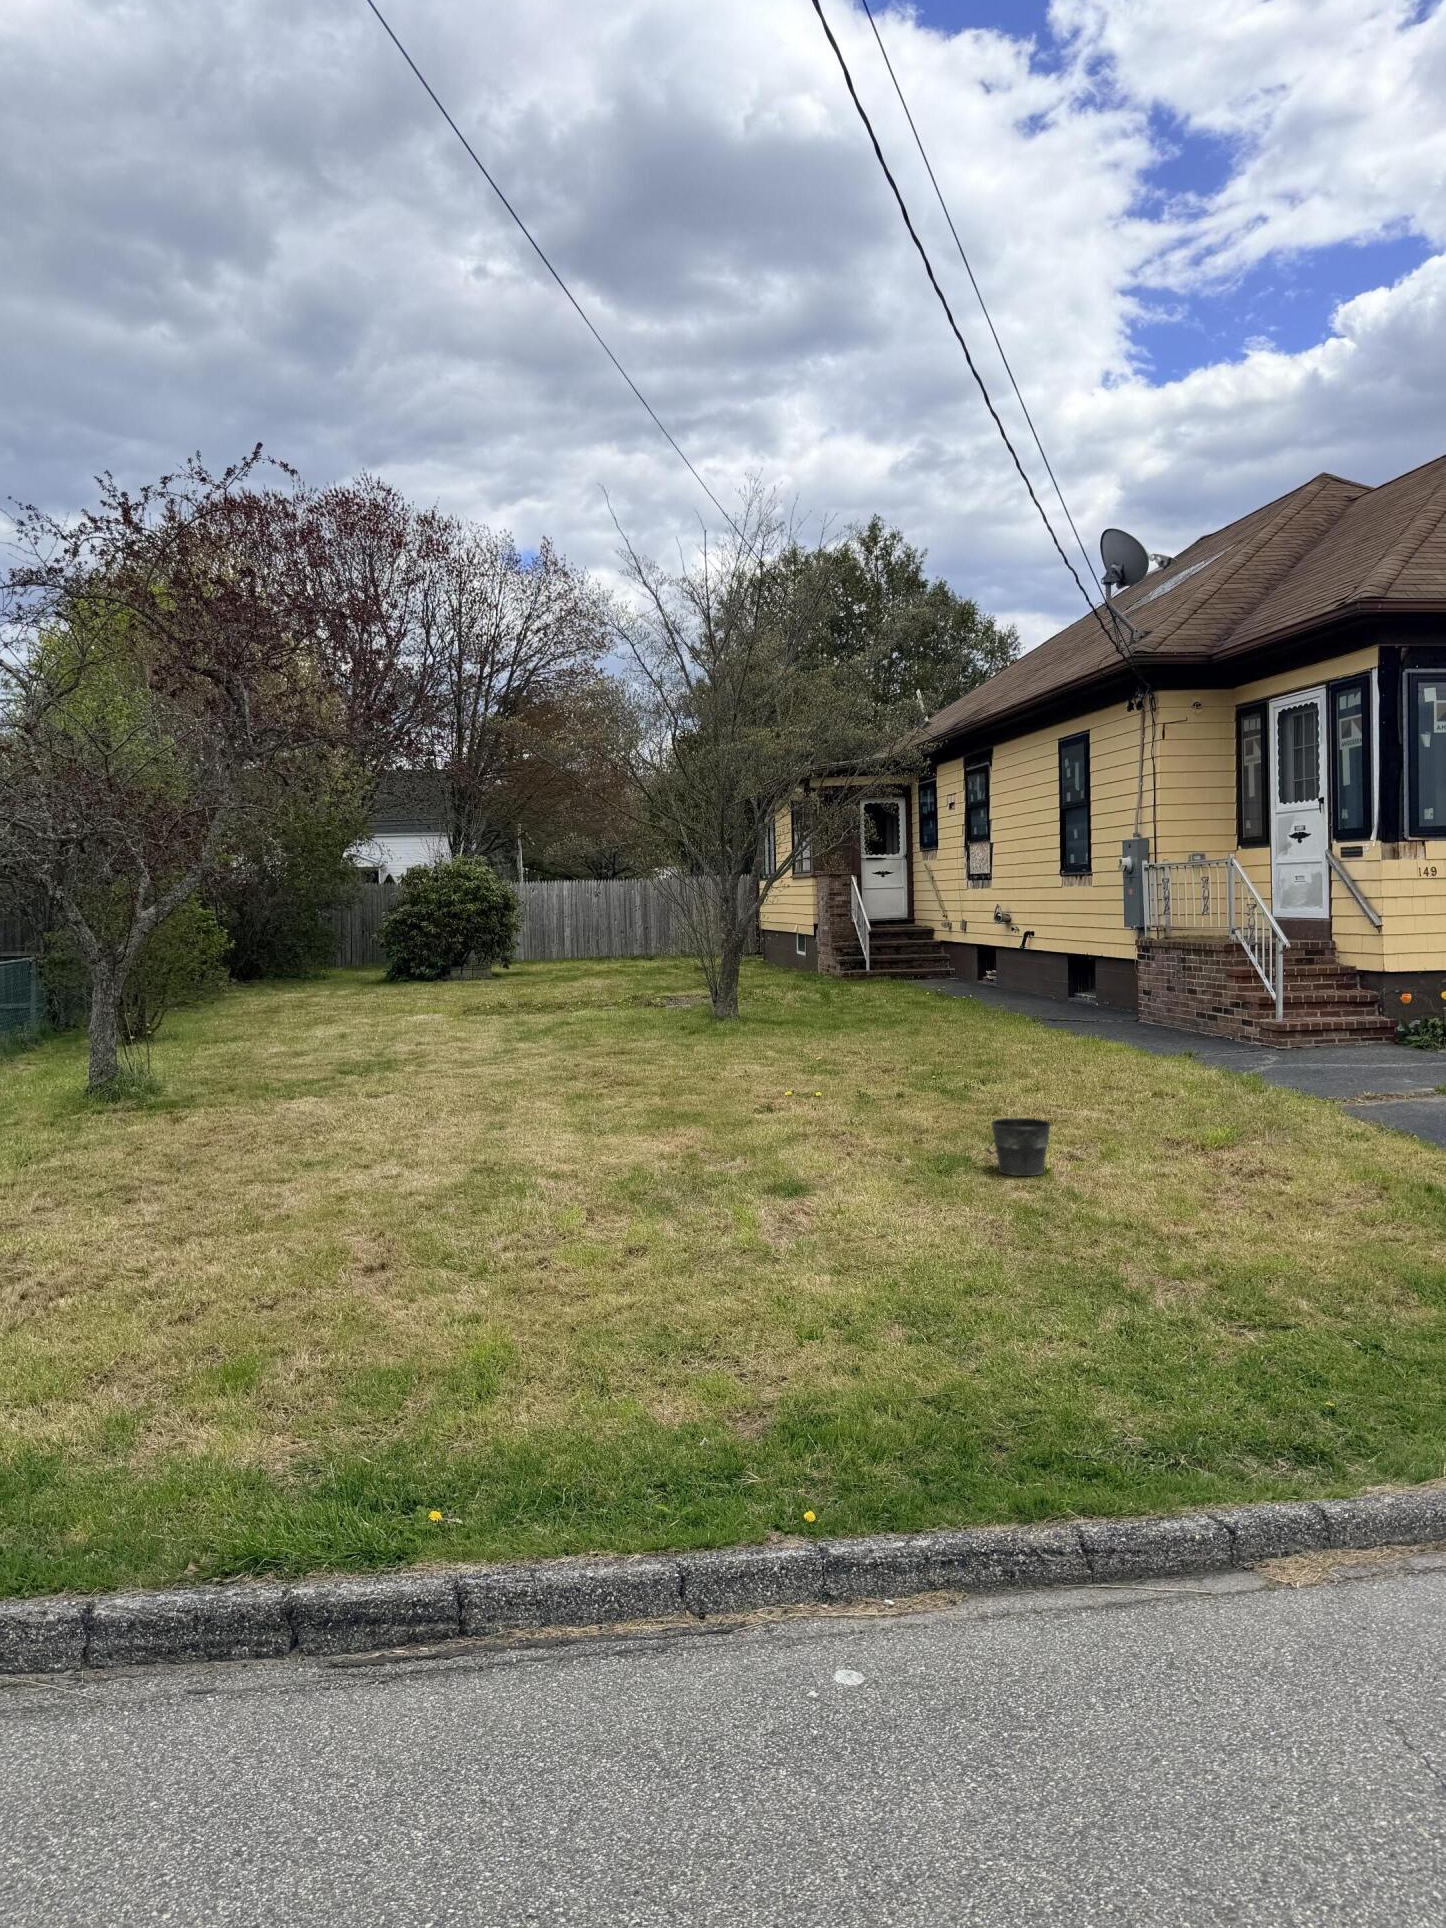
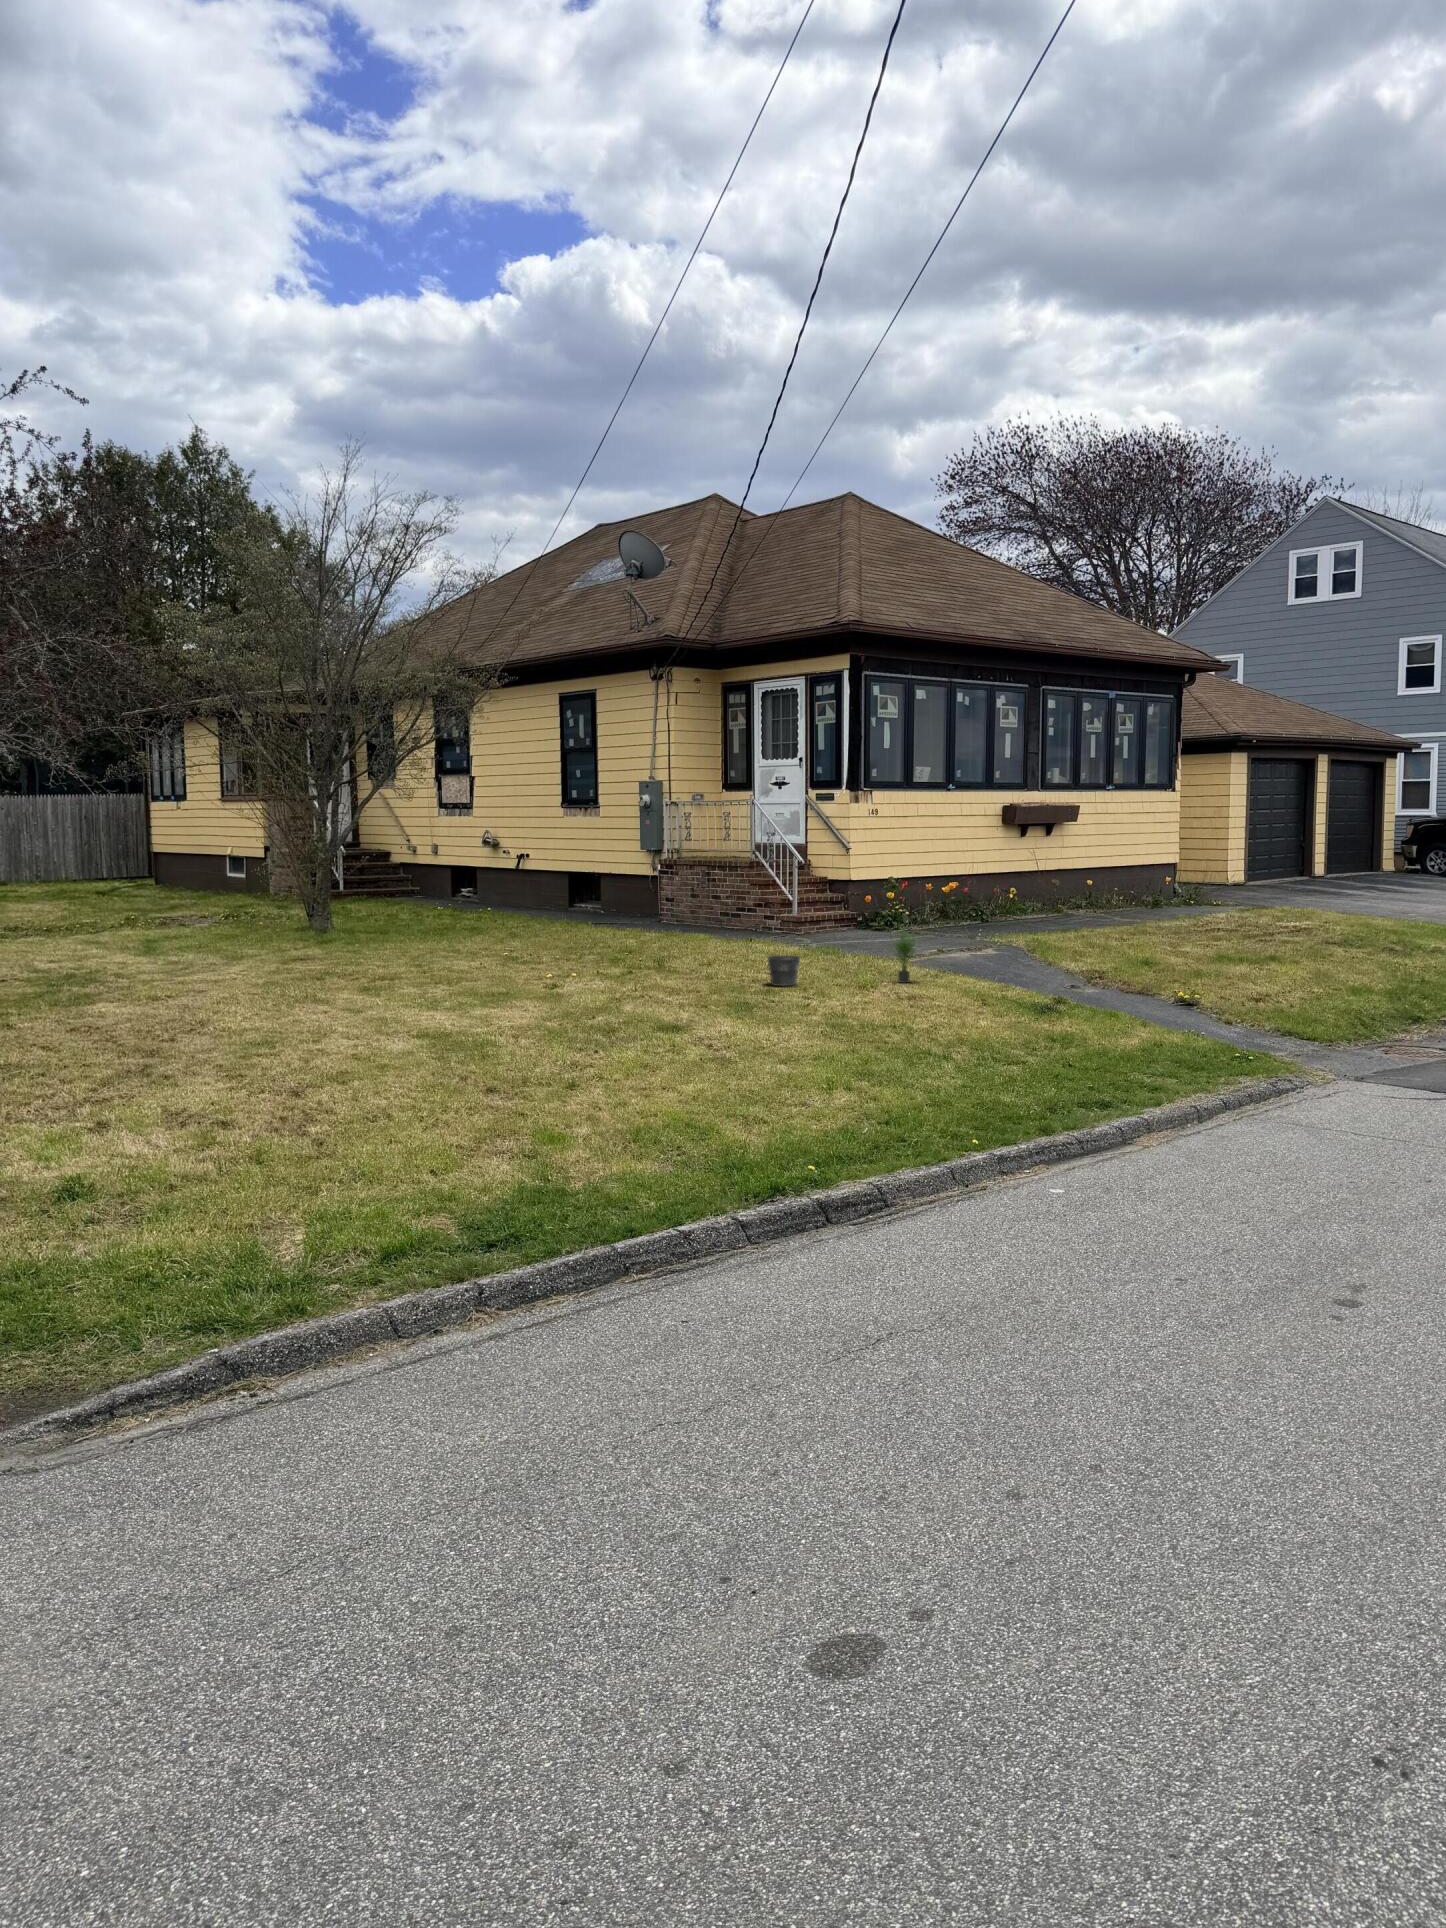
potted plant: none [1216,1079,1290,1186] -> present [892,933,917,983]

